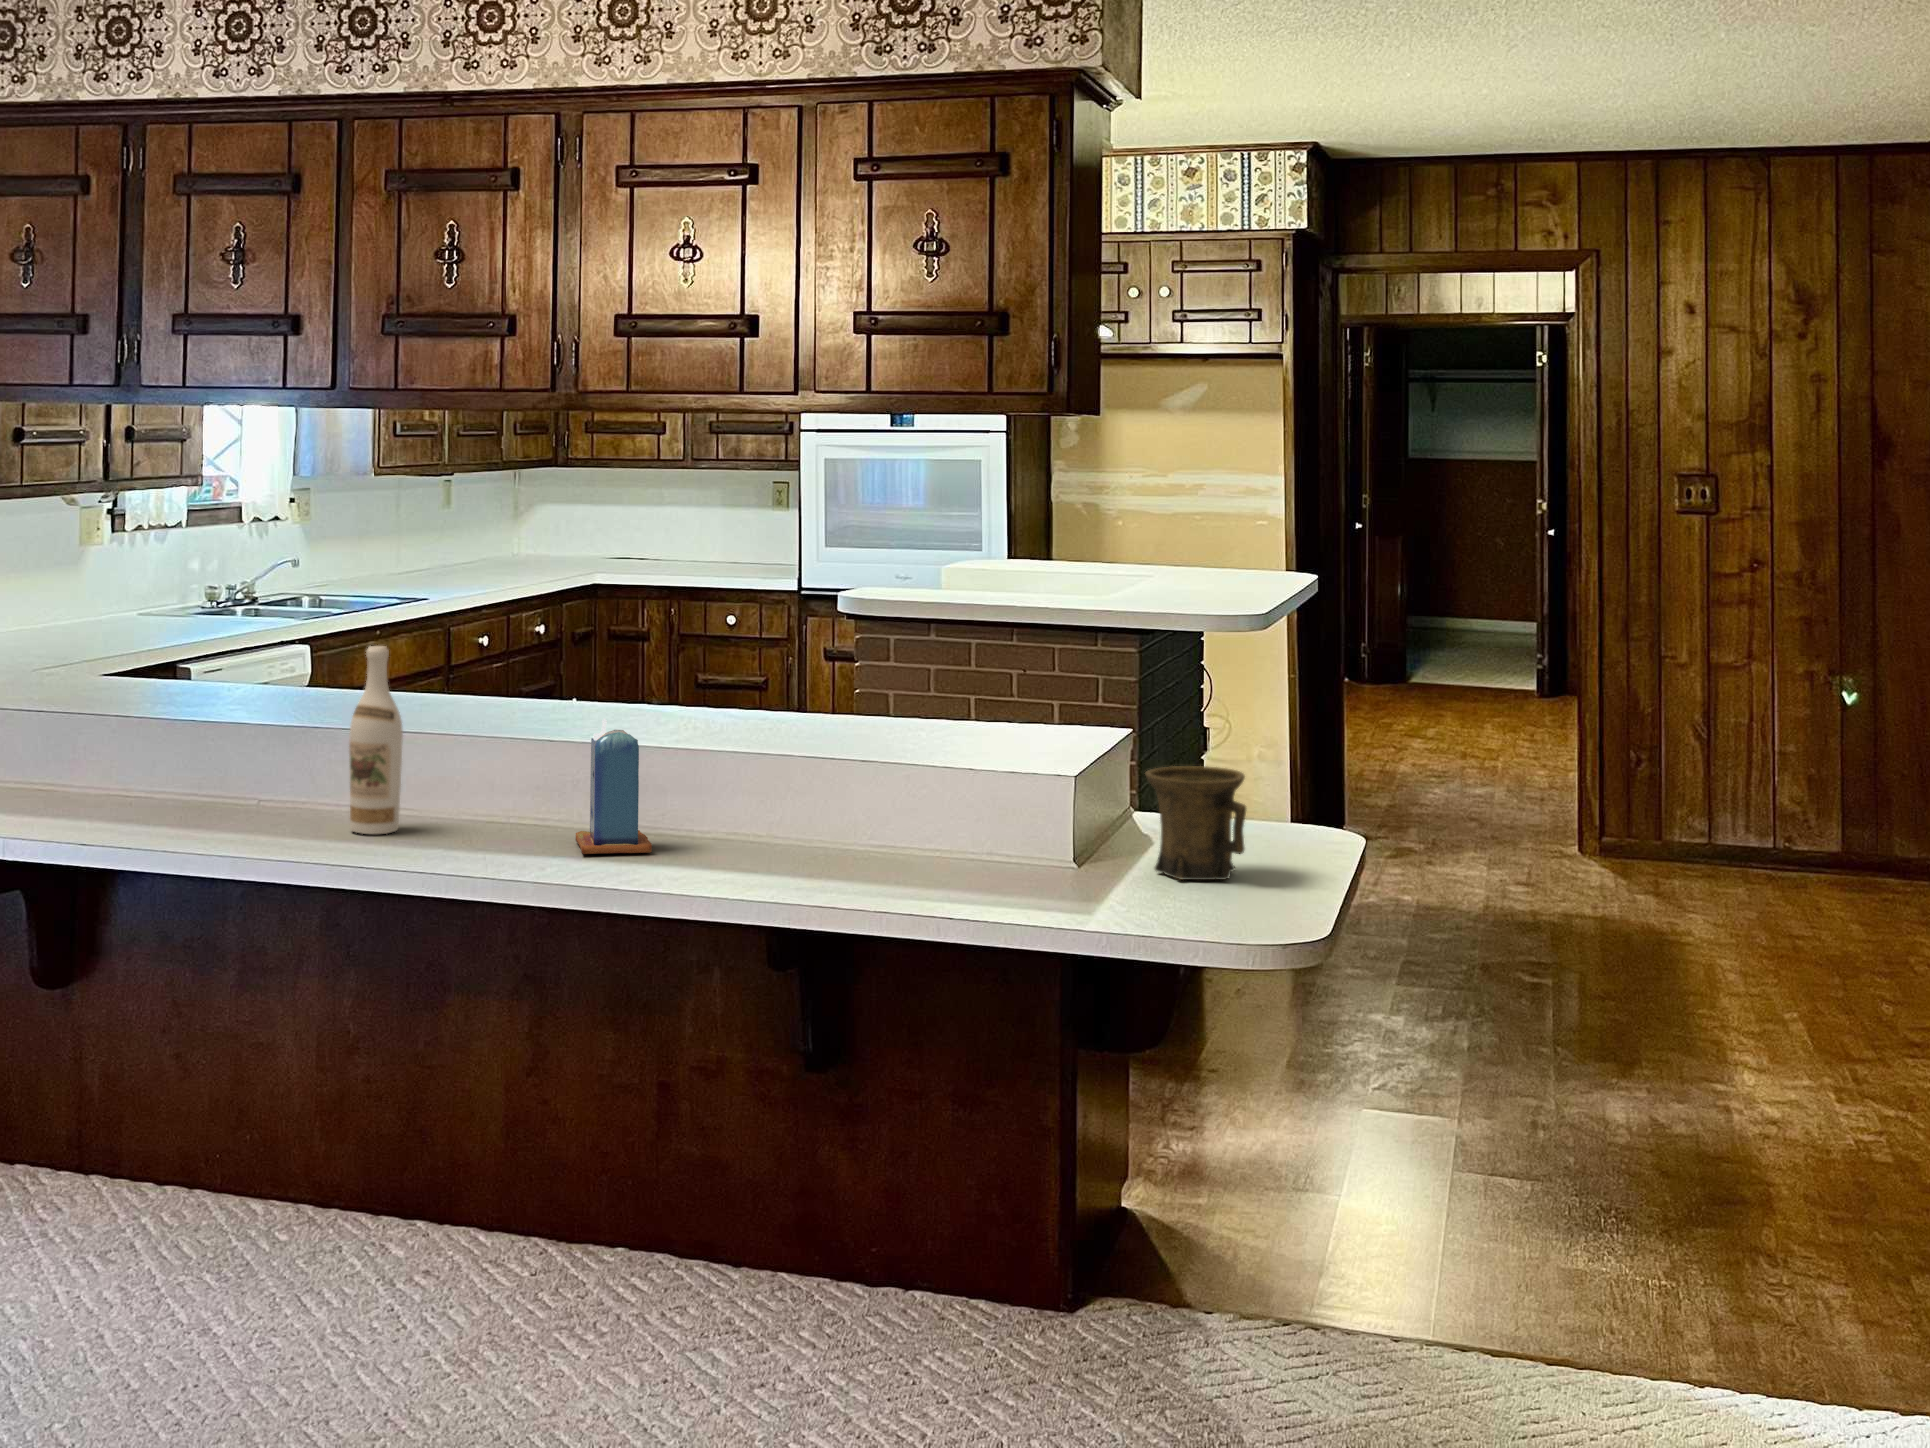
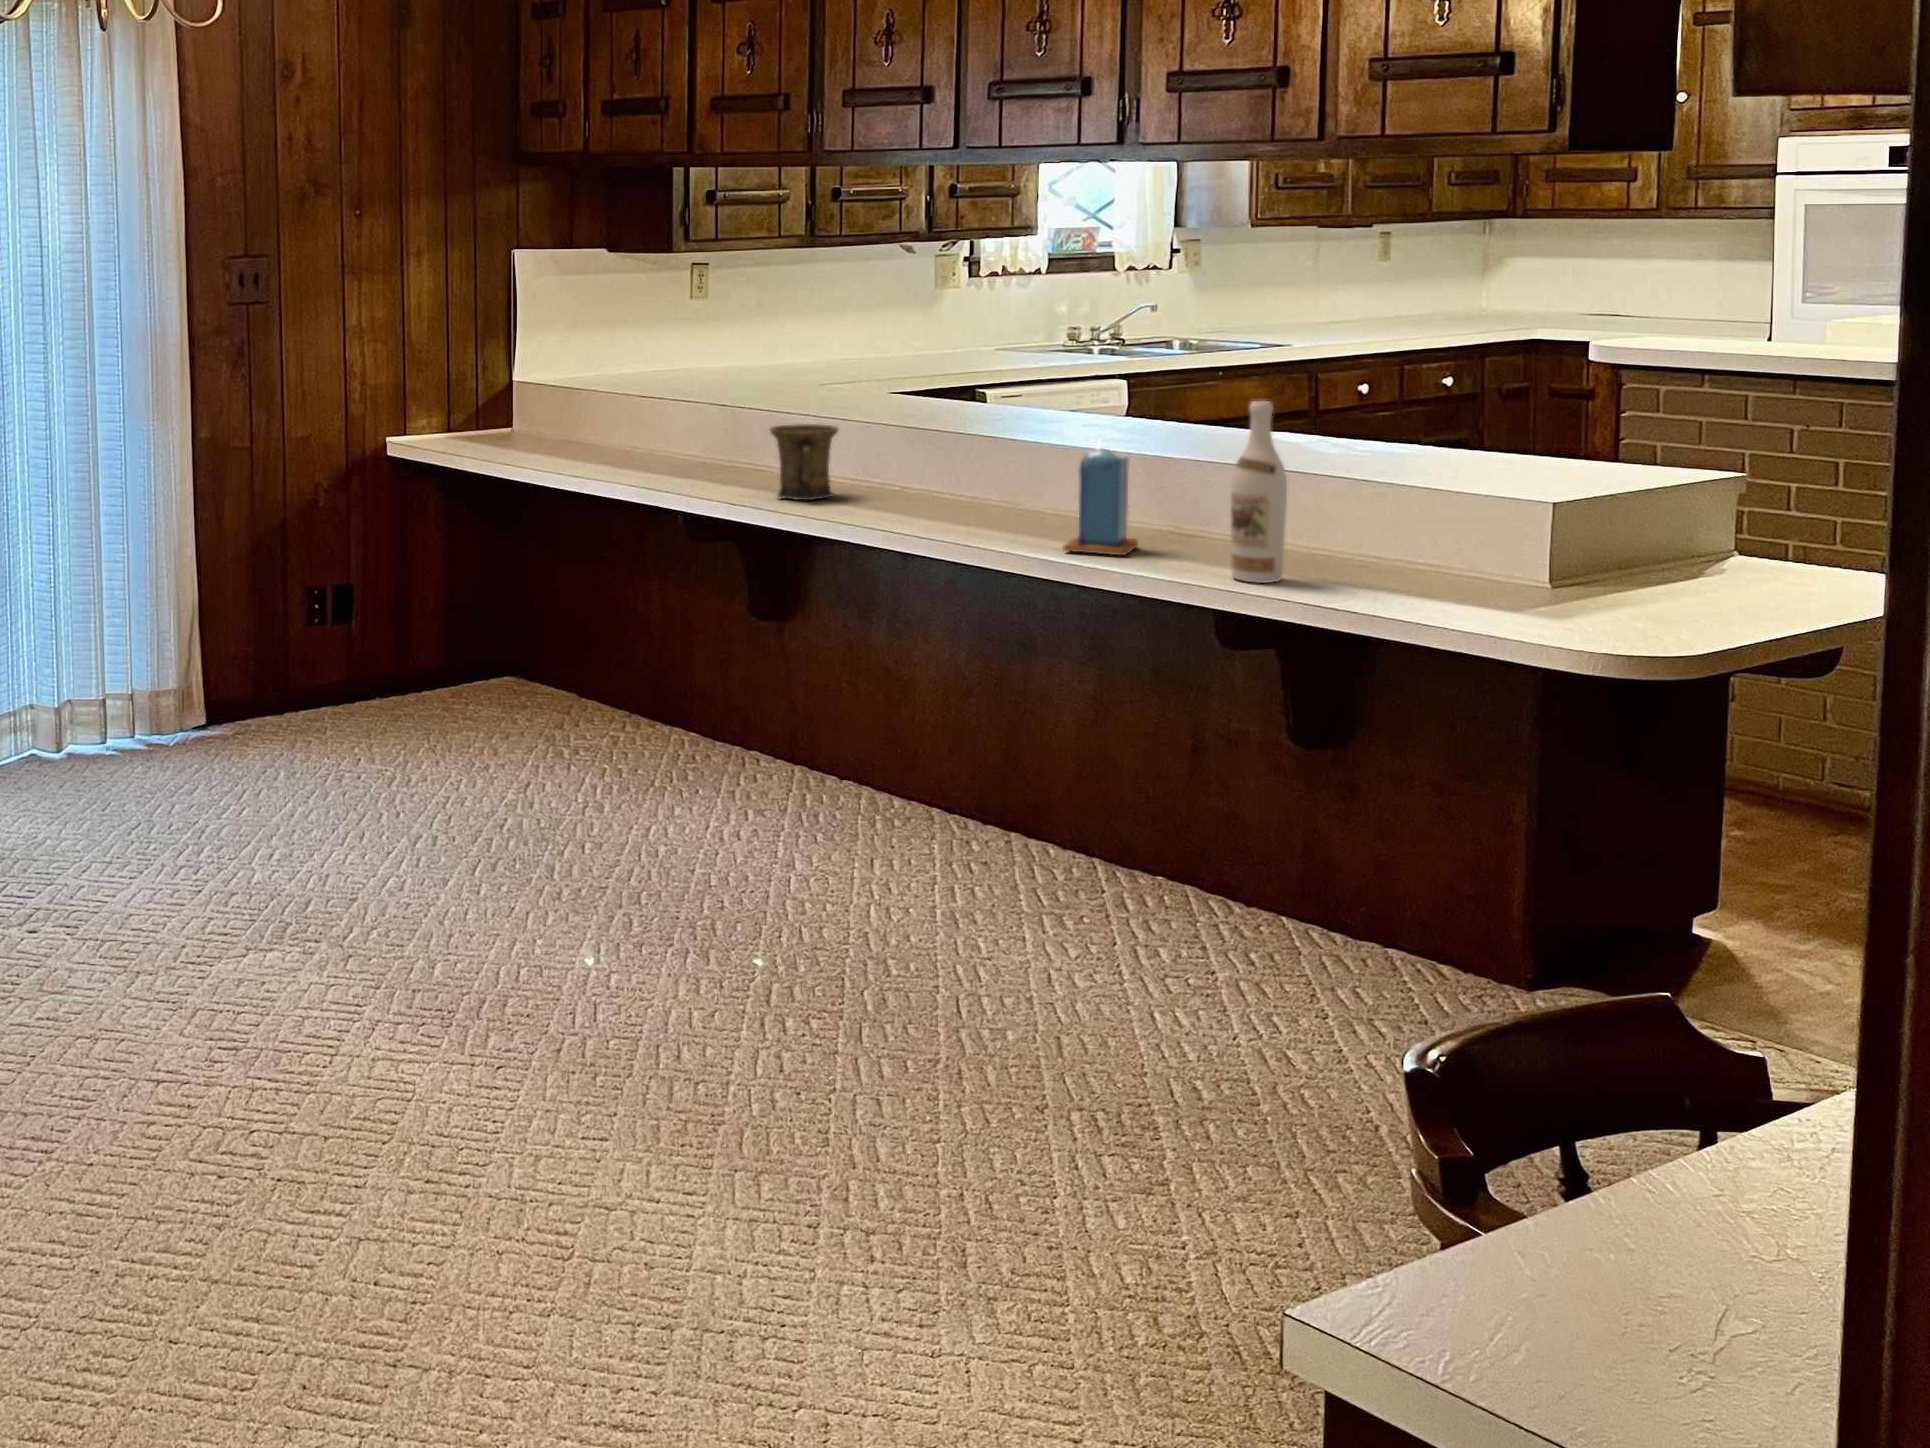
wine bottle: present [349,646,403,834] -> present [1231,401,1287,583]
mug: present [1146,766,1246,880] -> present [770,424,838,500]

